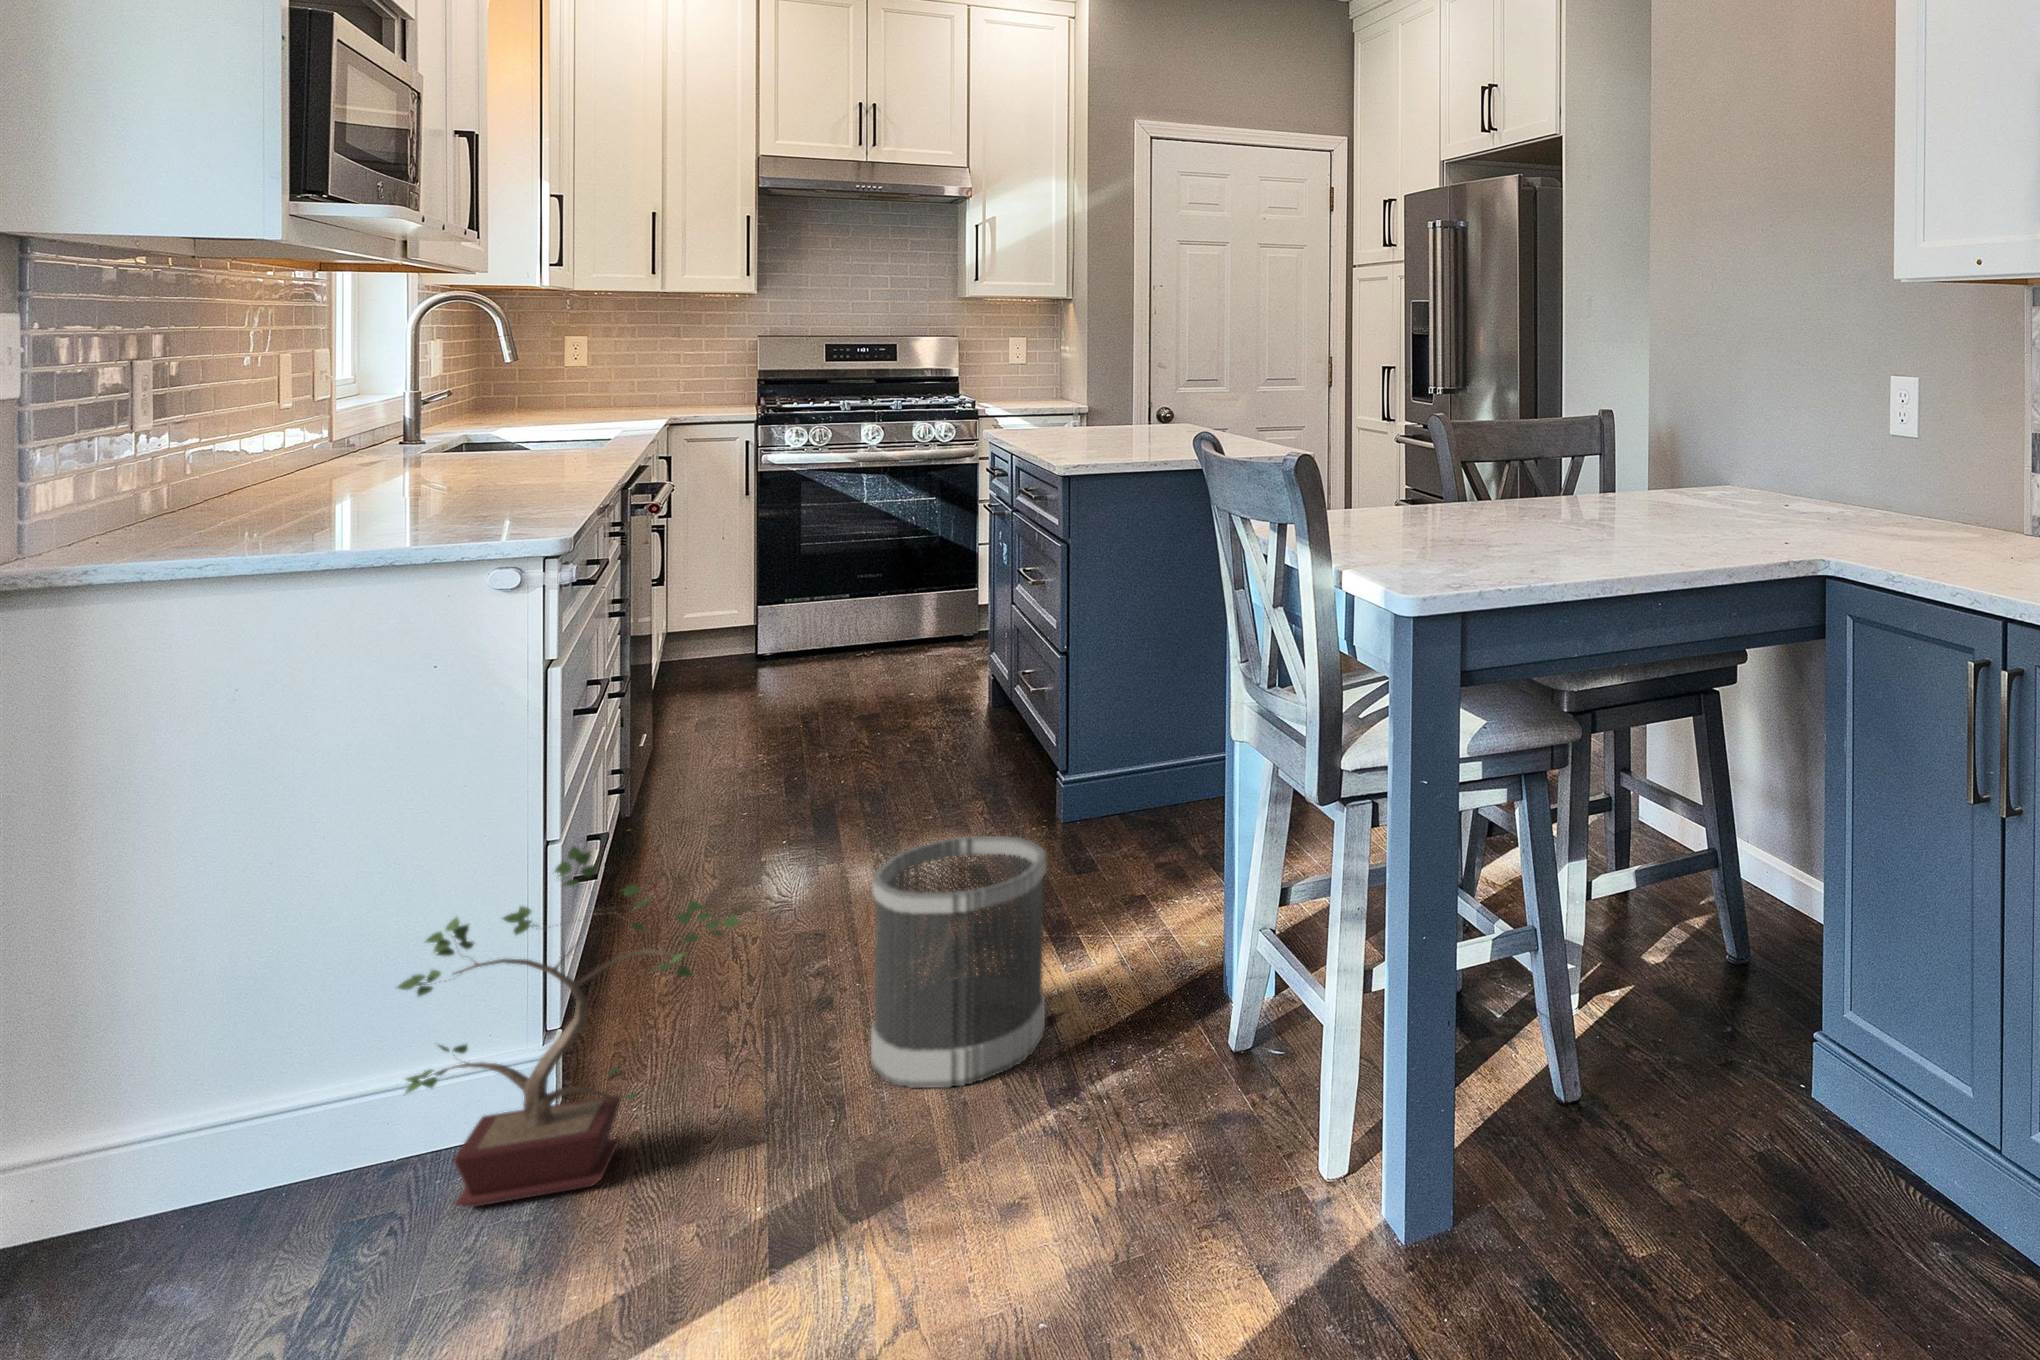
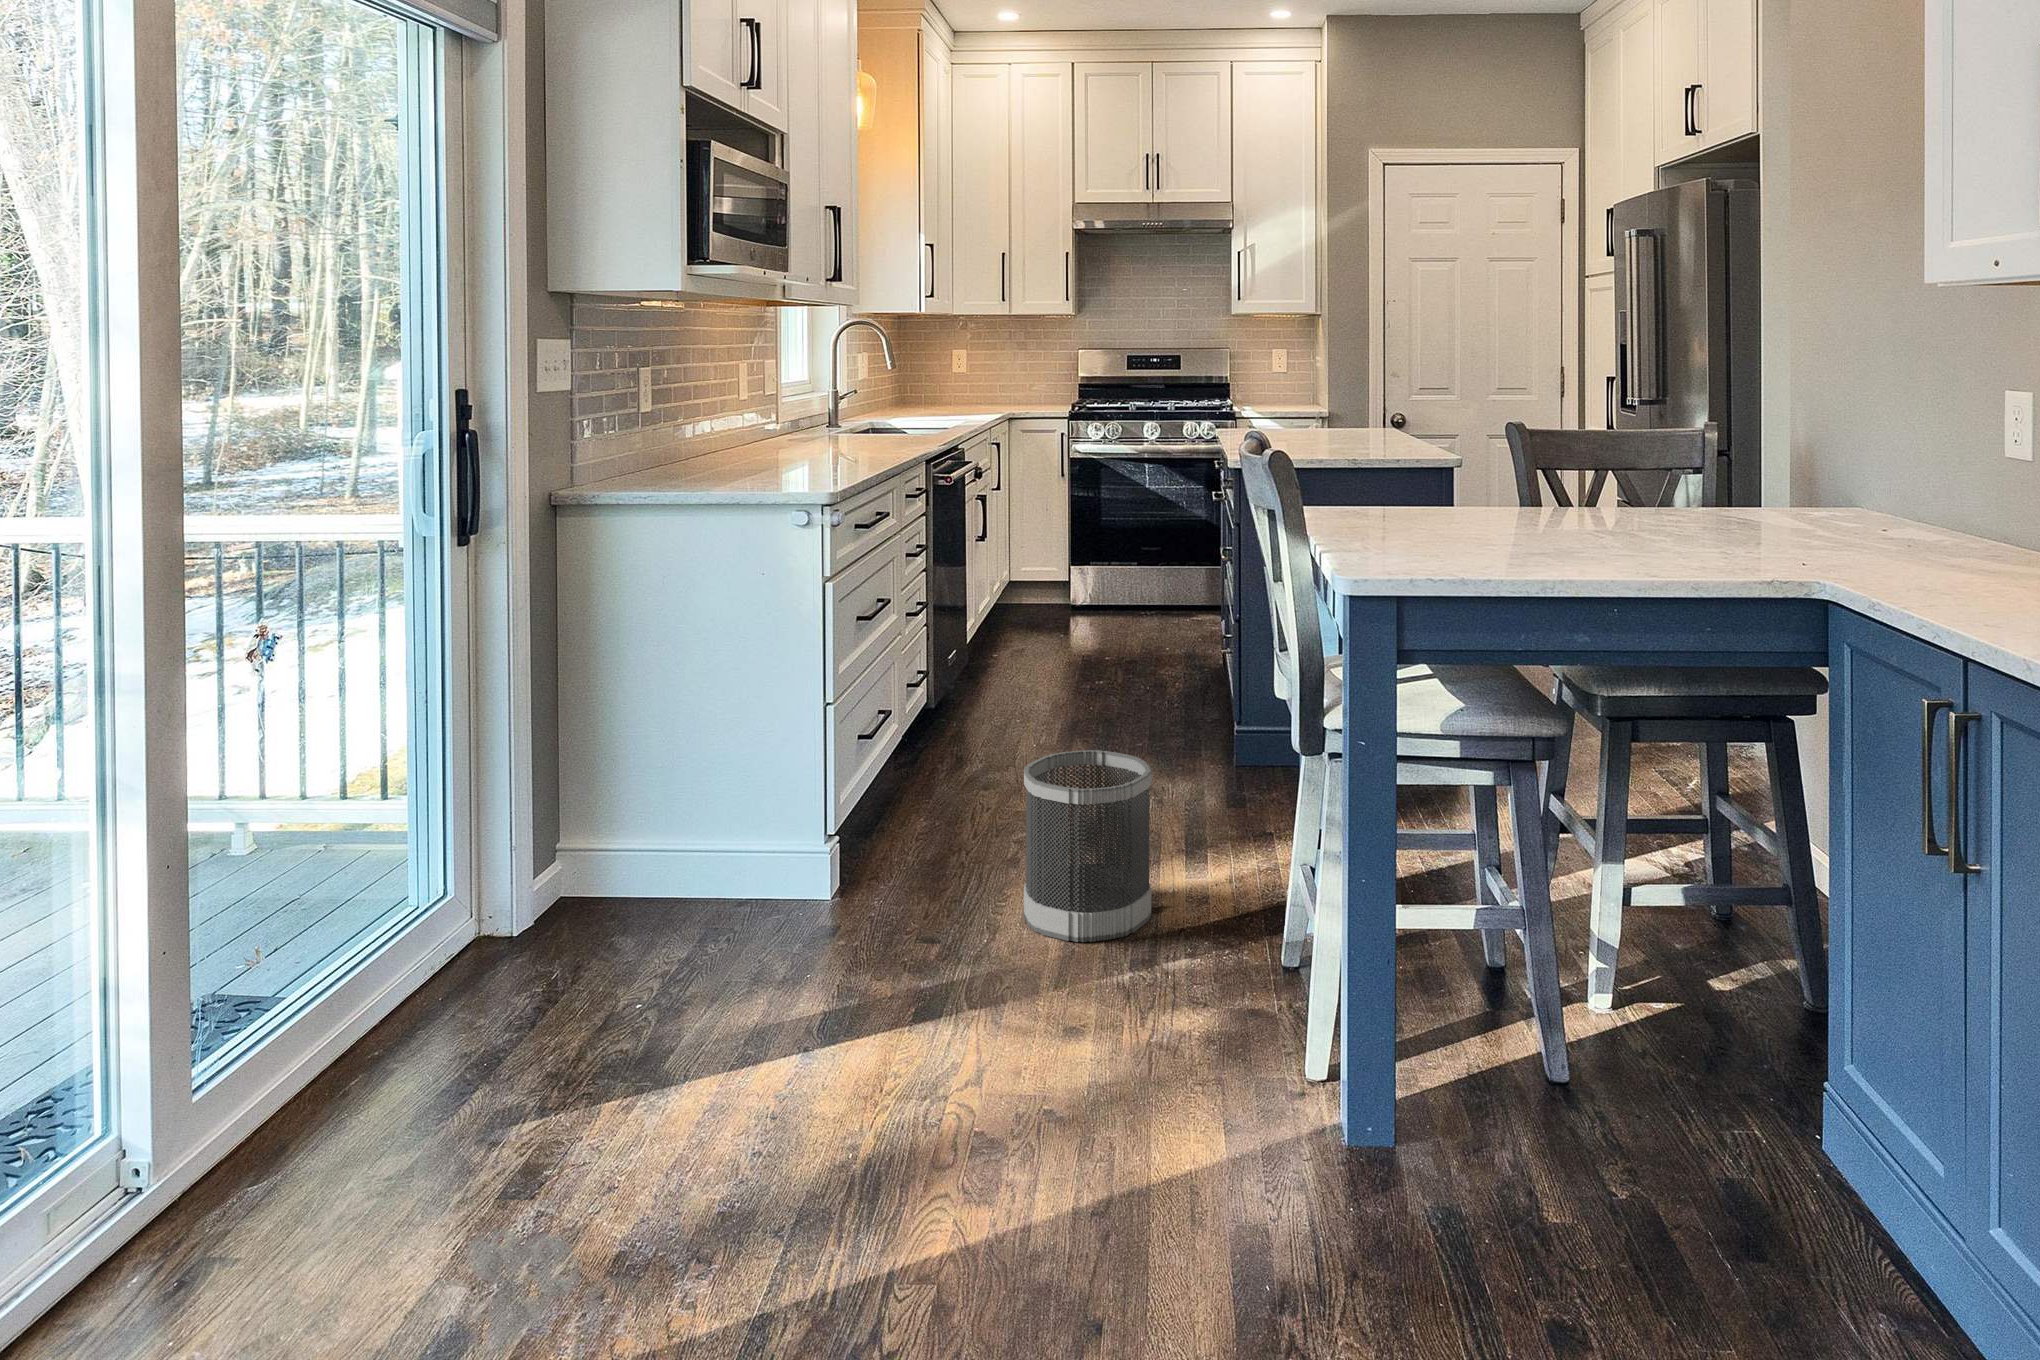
potted plant: present [398,845,742,1207] -> none [728,705,919,946]

